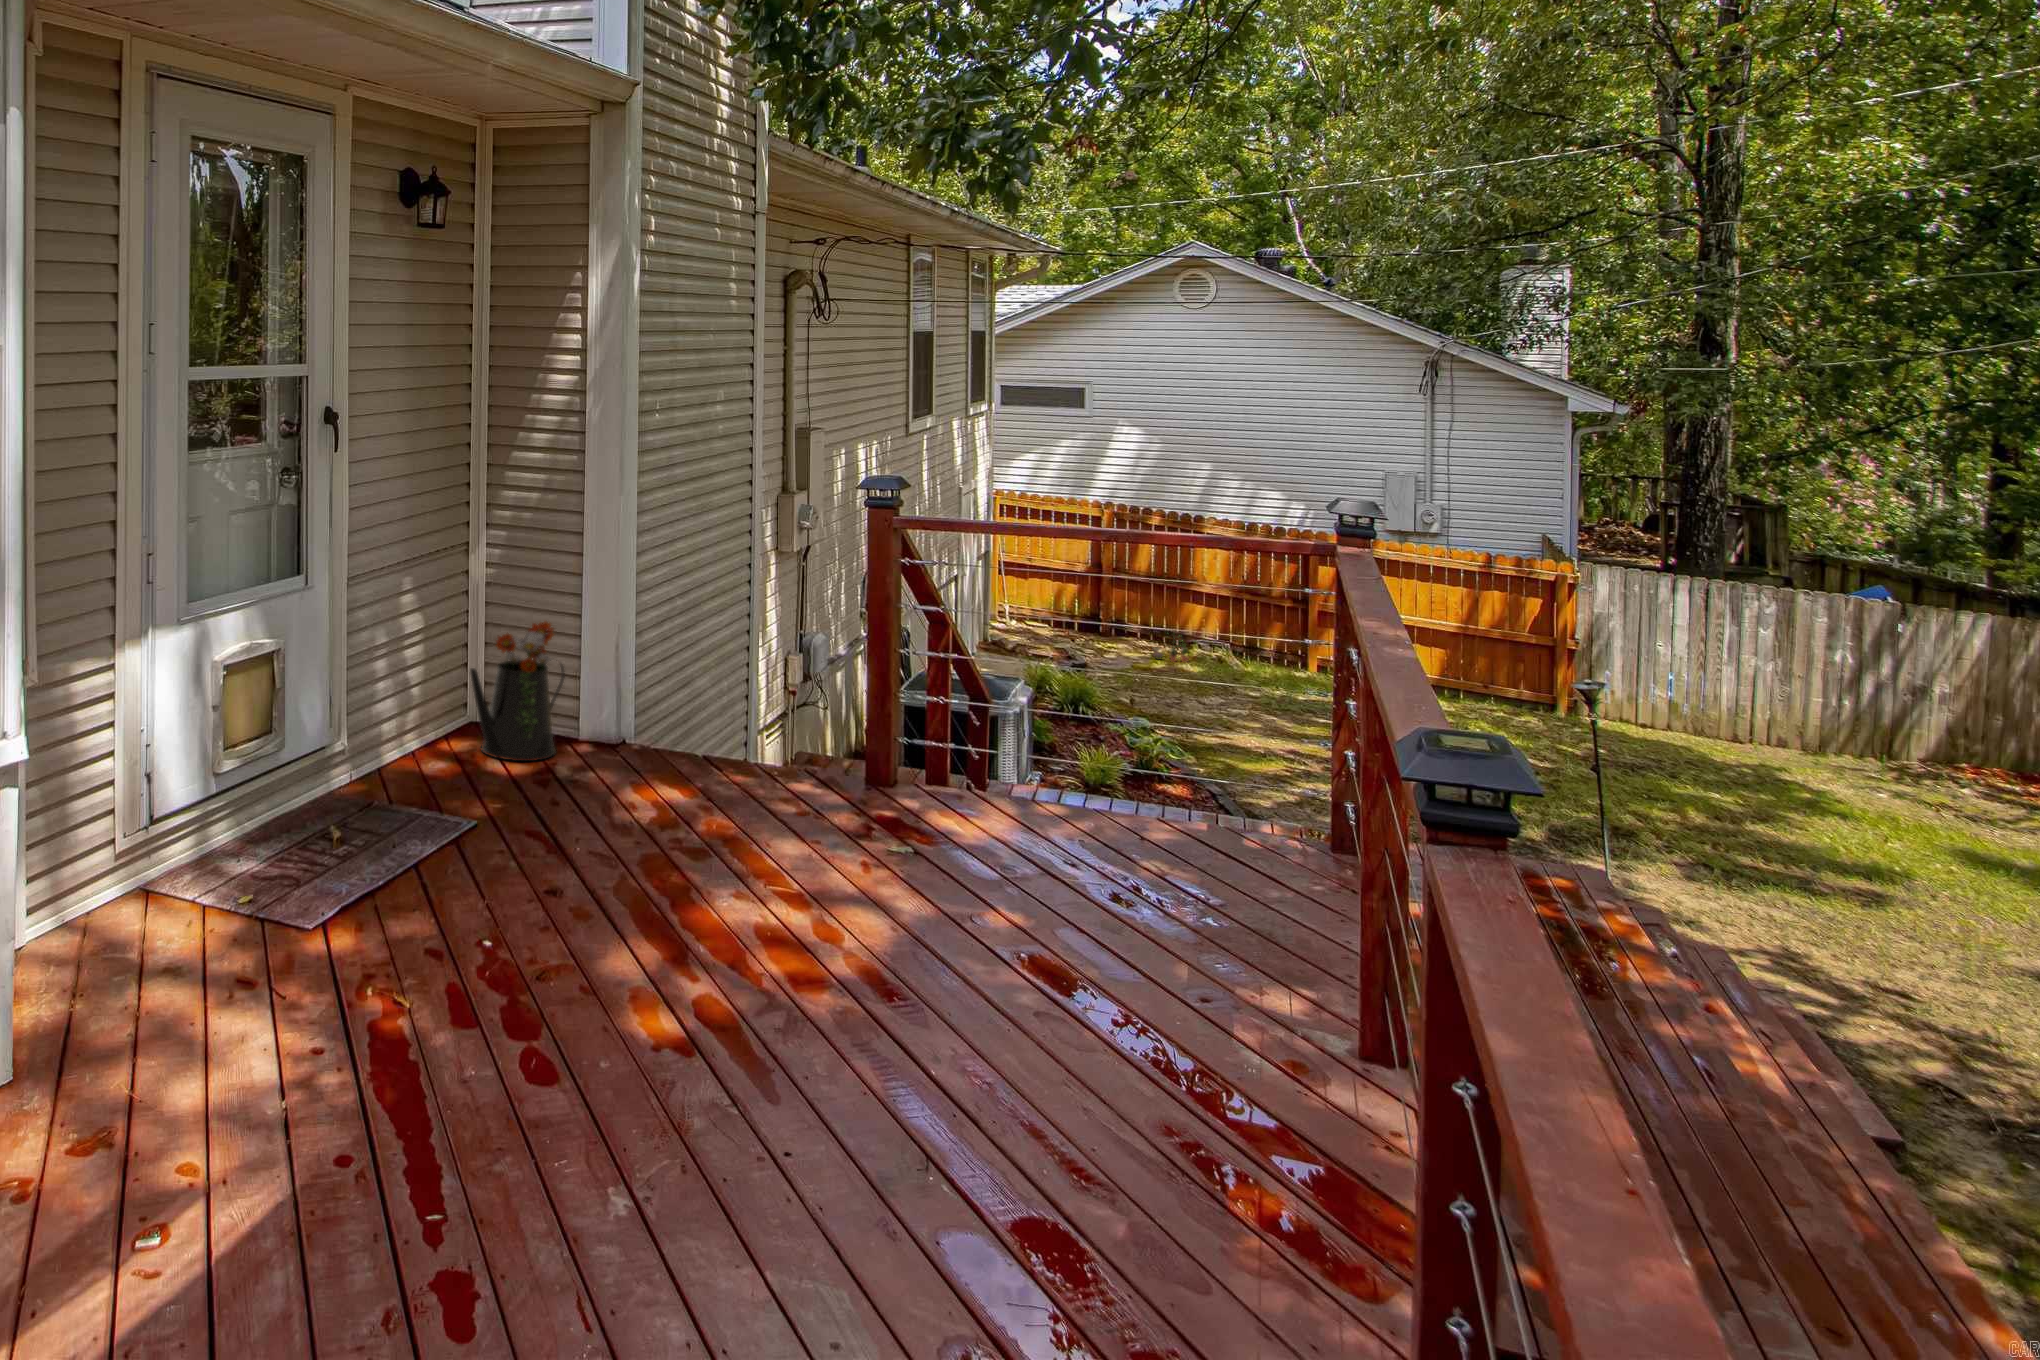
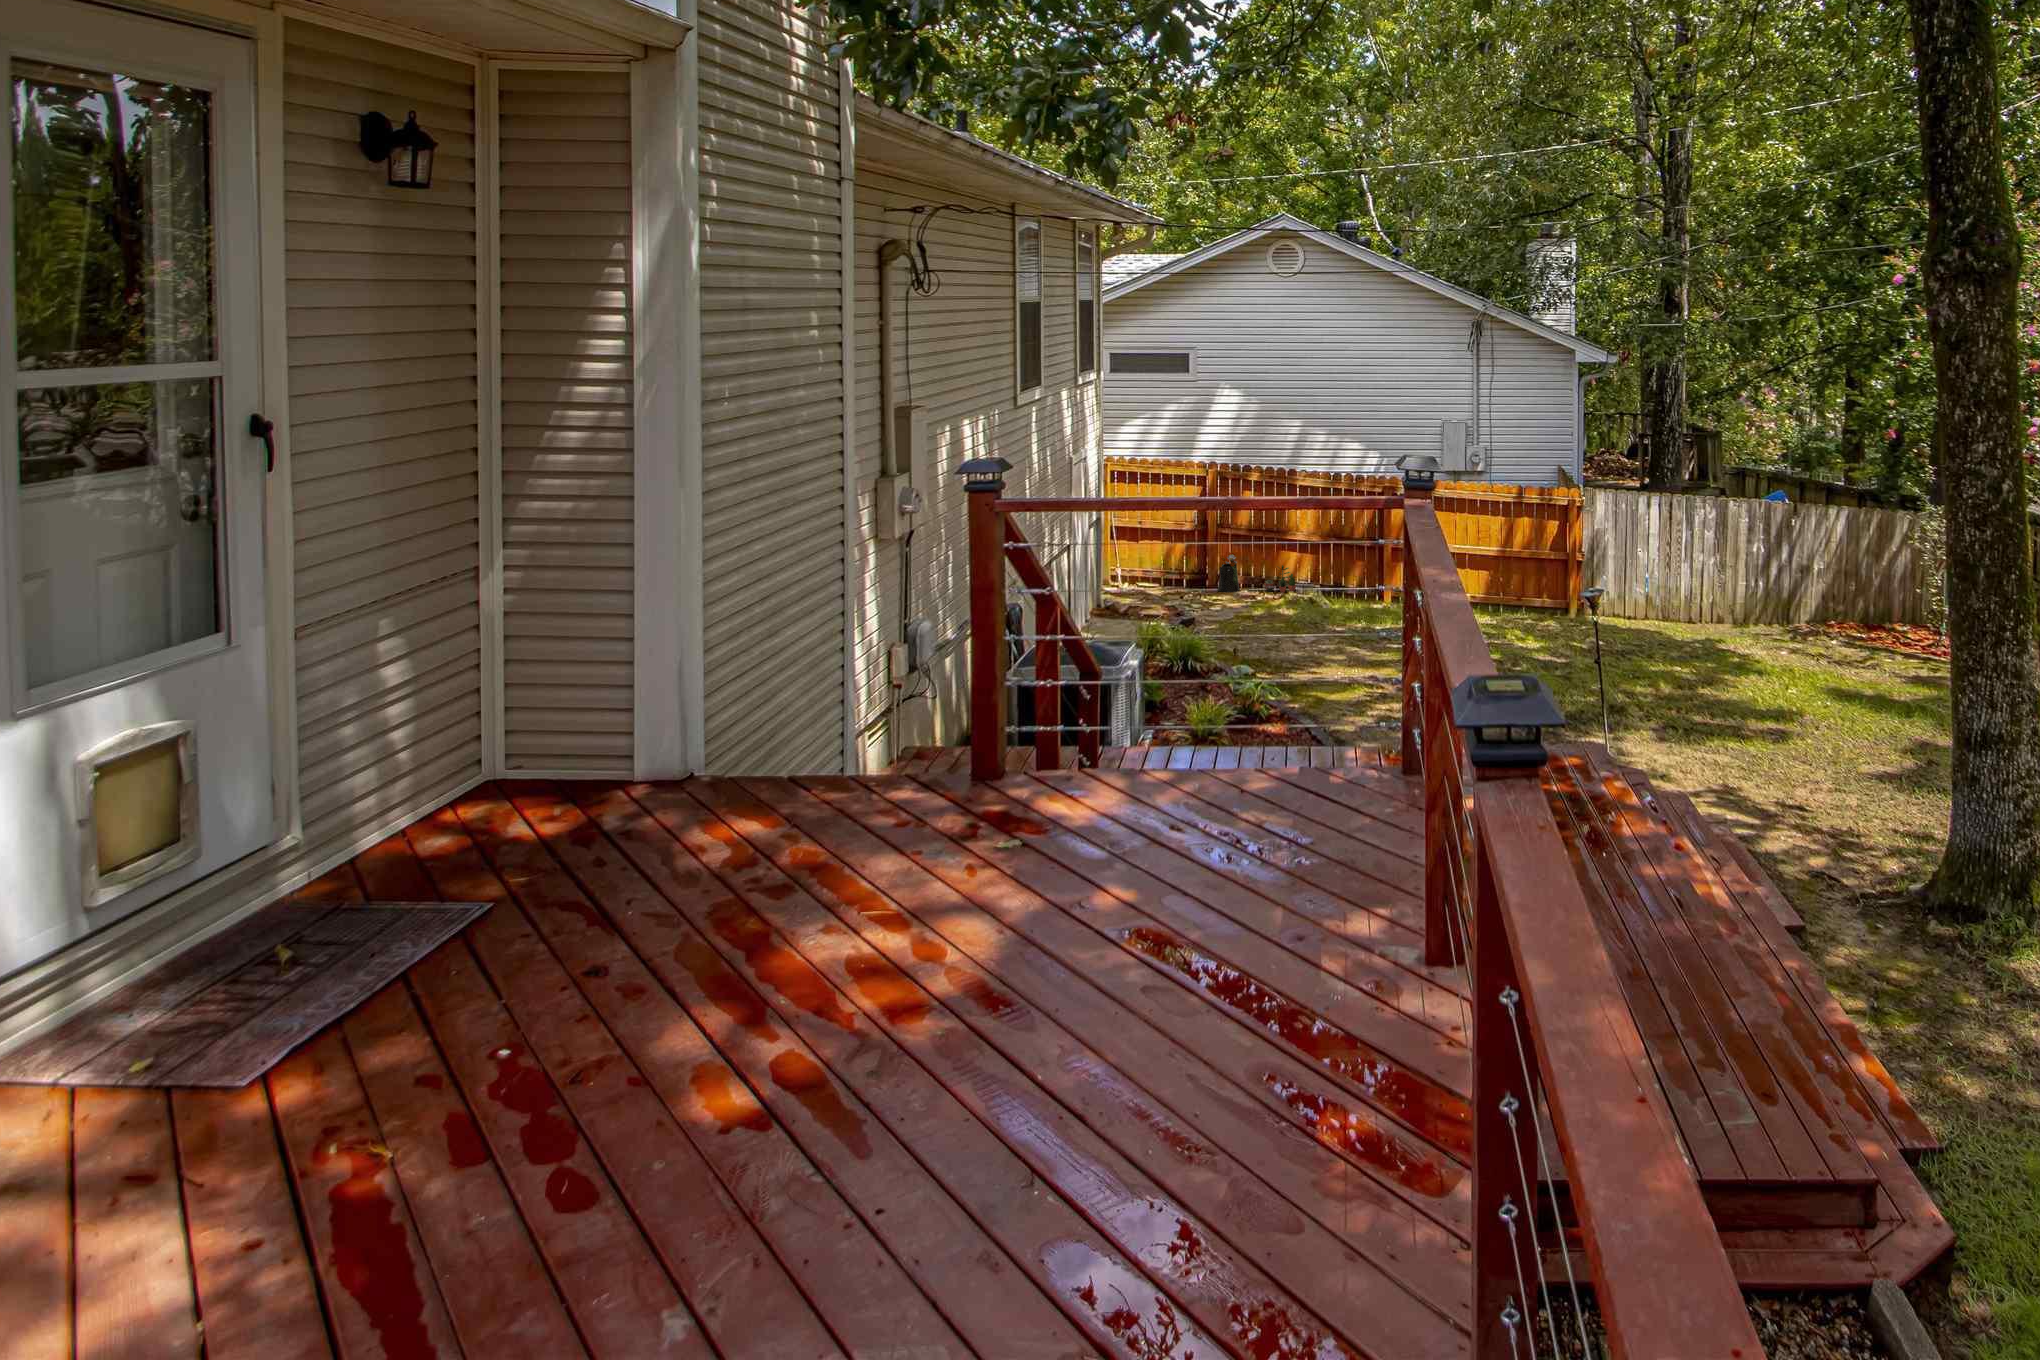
watering can: present [470,621,565,761] -> present [1218,551,1240,592]

